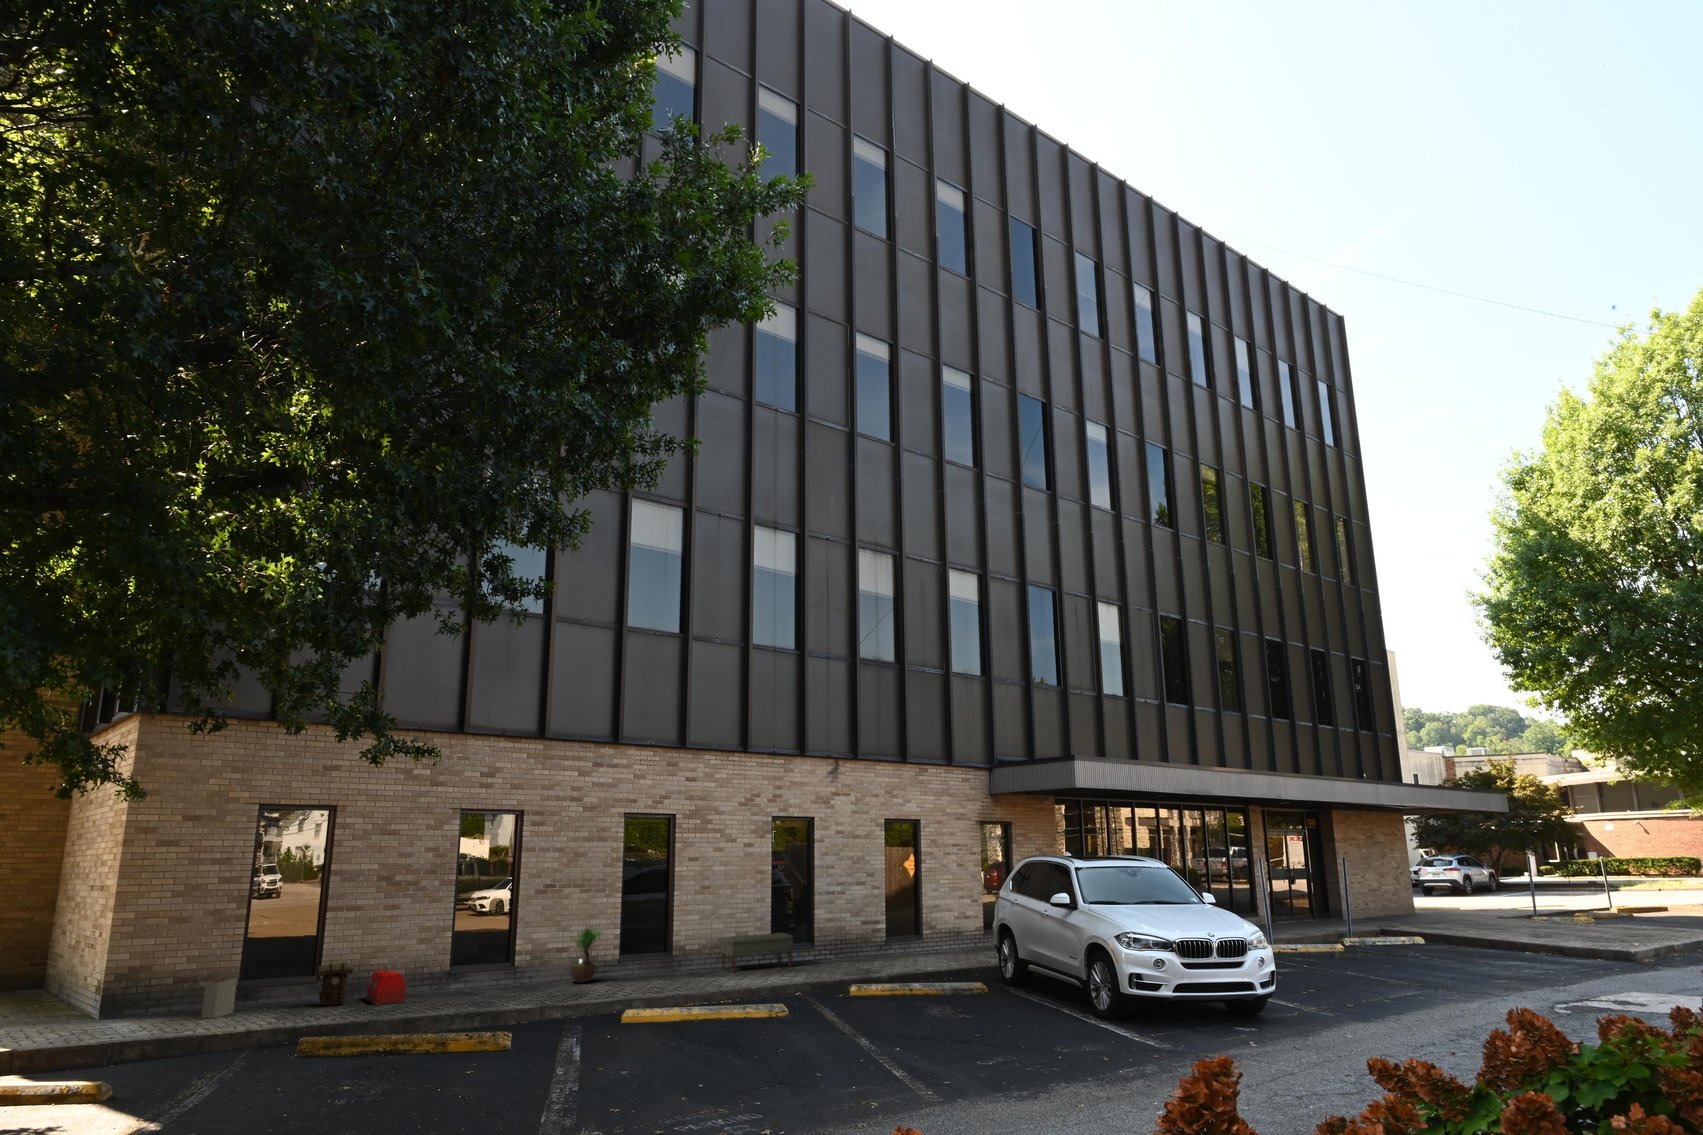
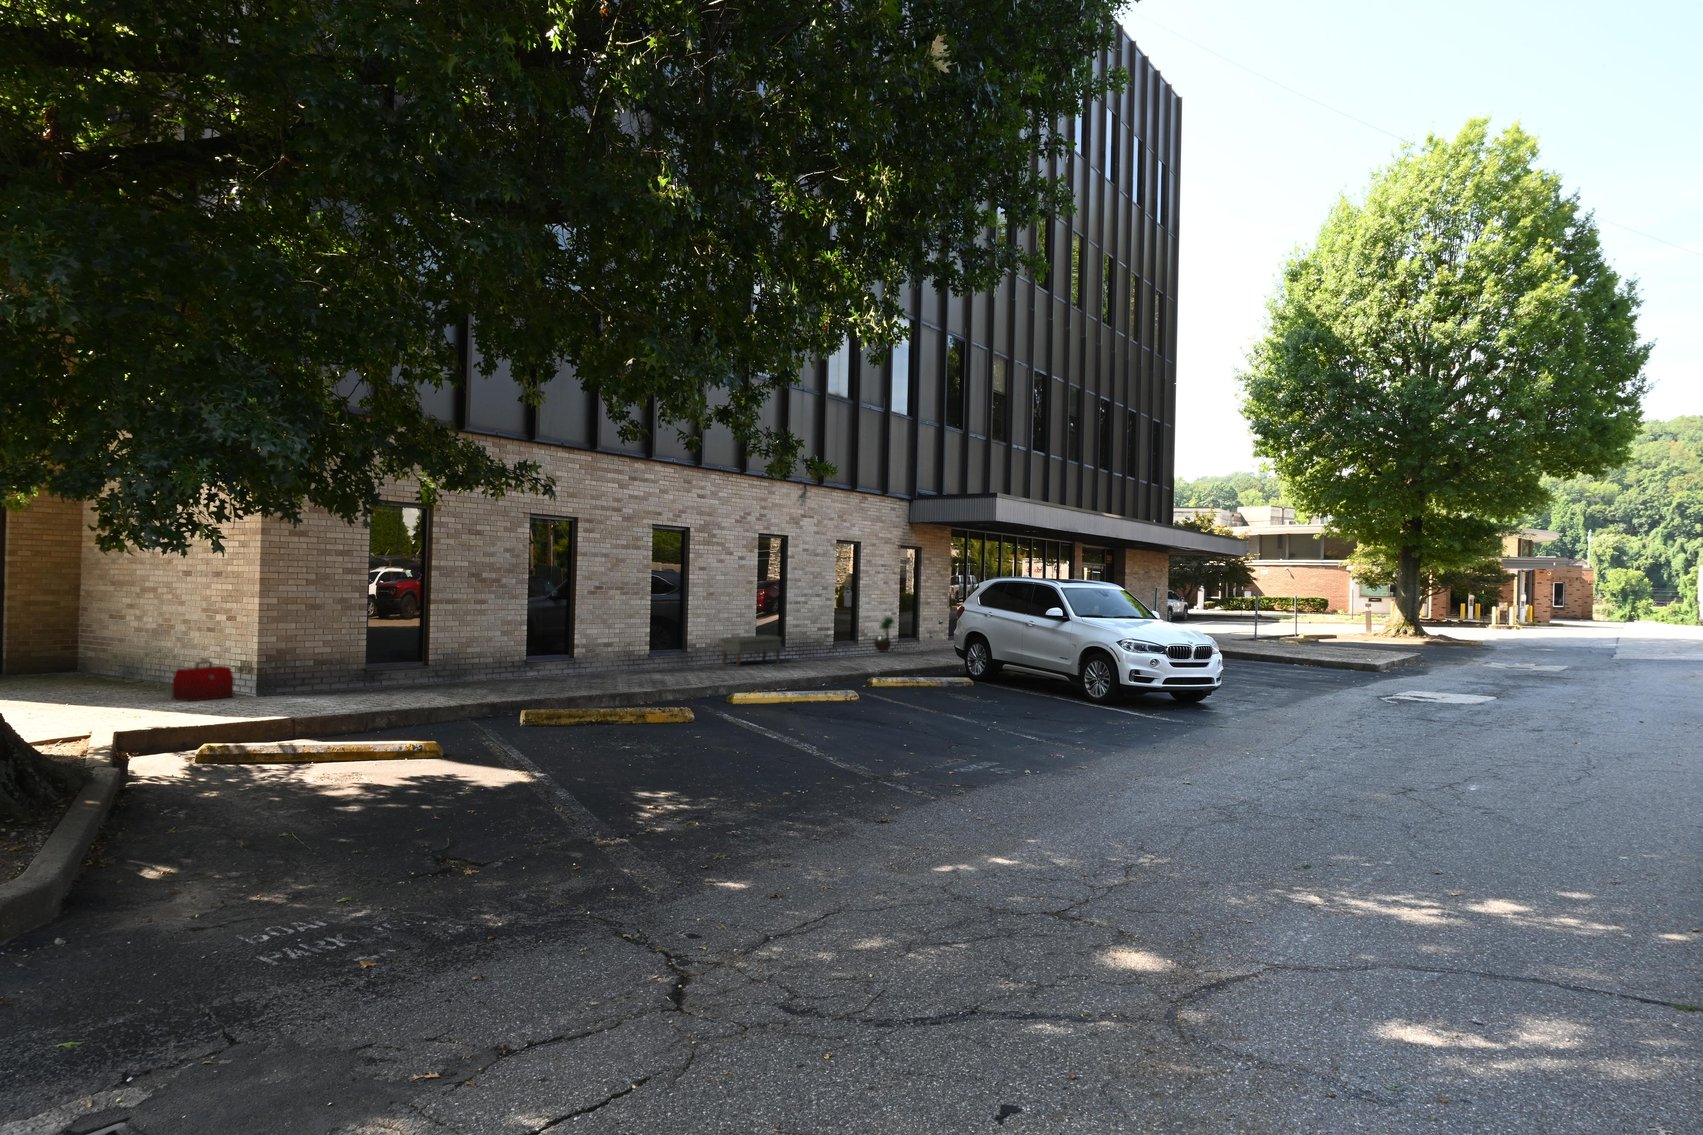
potted tree: present [570,928,600,983] -> present [874,617,895,652]
backpack: present [318,963,354,1006] -> none [431,651,463,688]
toolbox: present [366,965,406,1005] -> present [172,661,234,701]
storage bin: present [199,974,237,1019] -> none [343,654,369,697]

